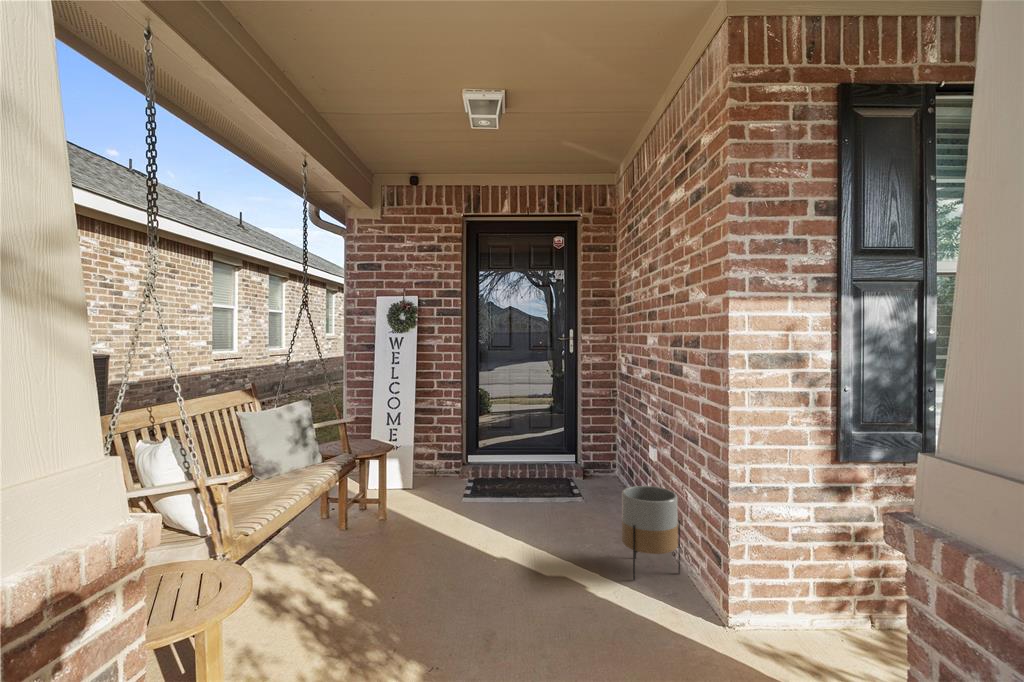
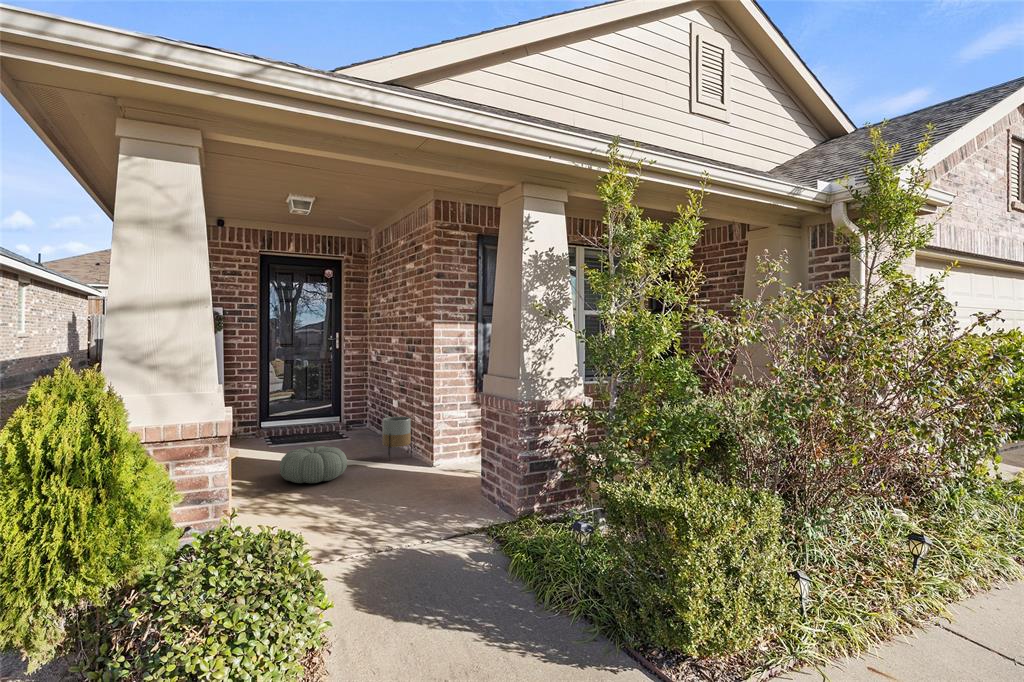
pouf: none [418,537,541,630] -> present [279,446,347,483]

